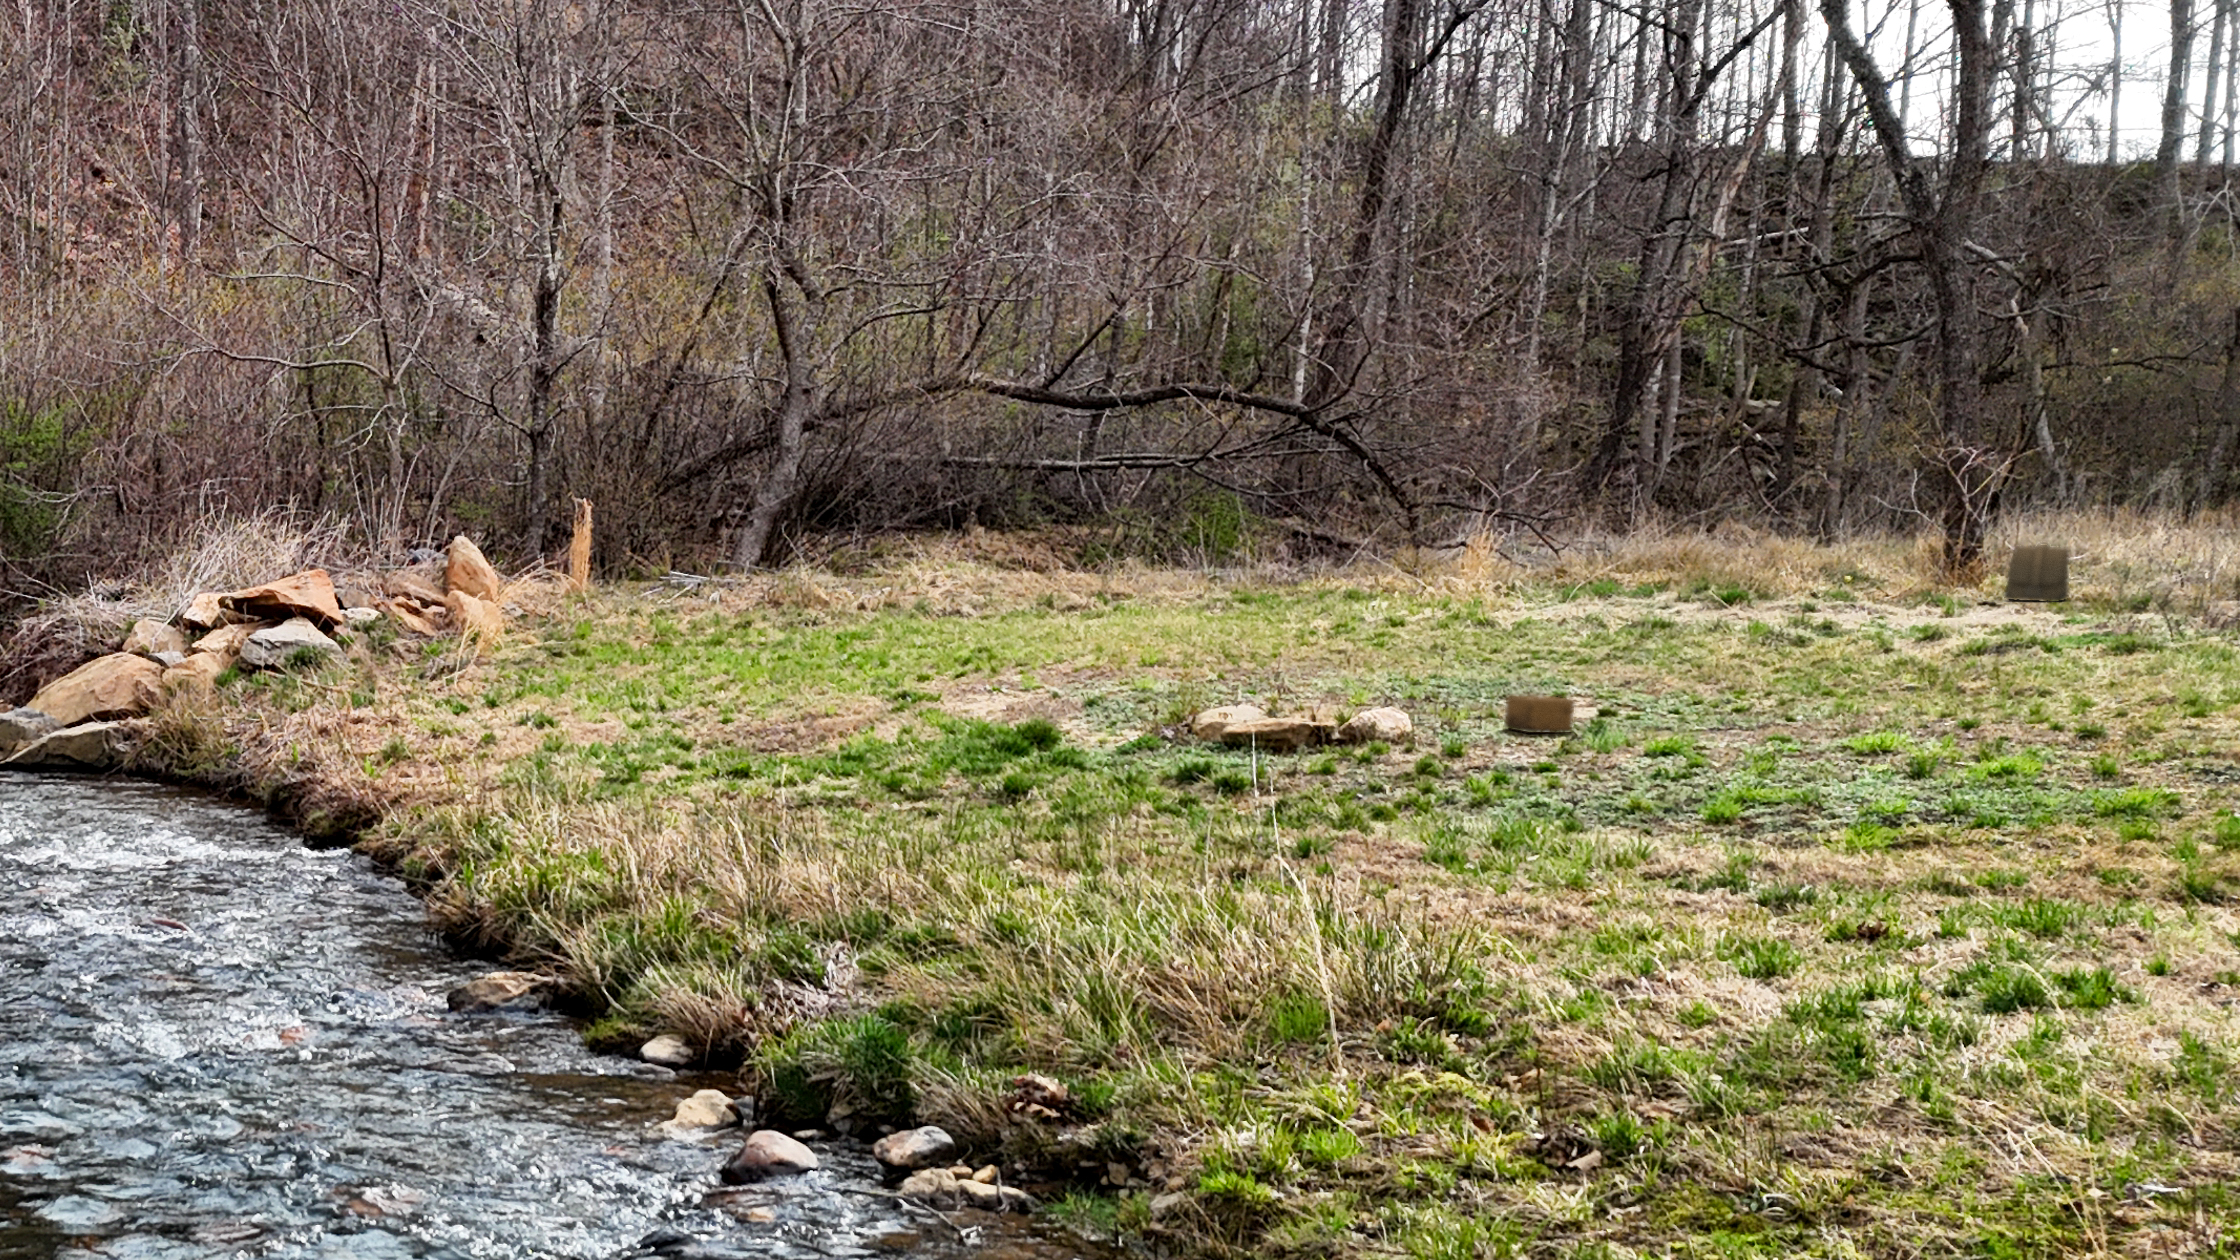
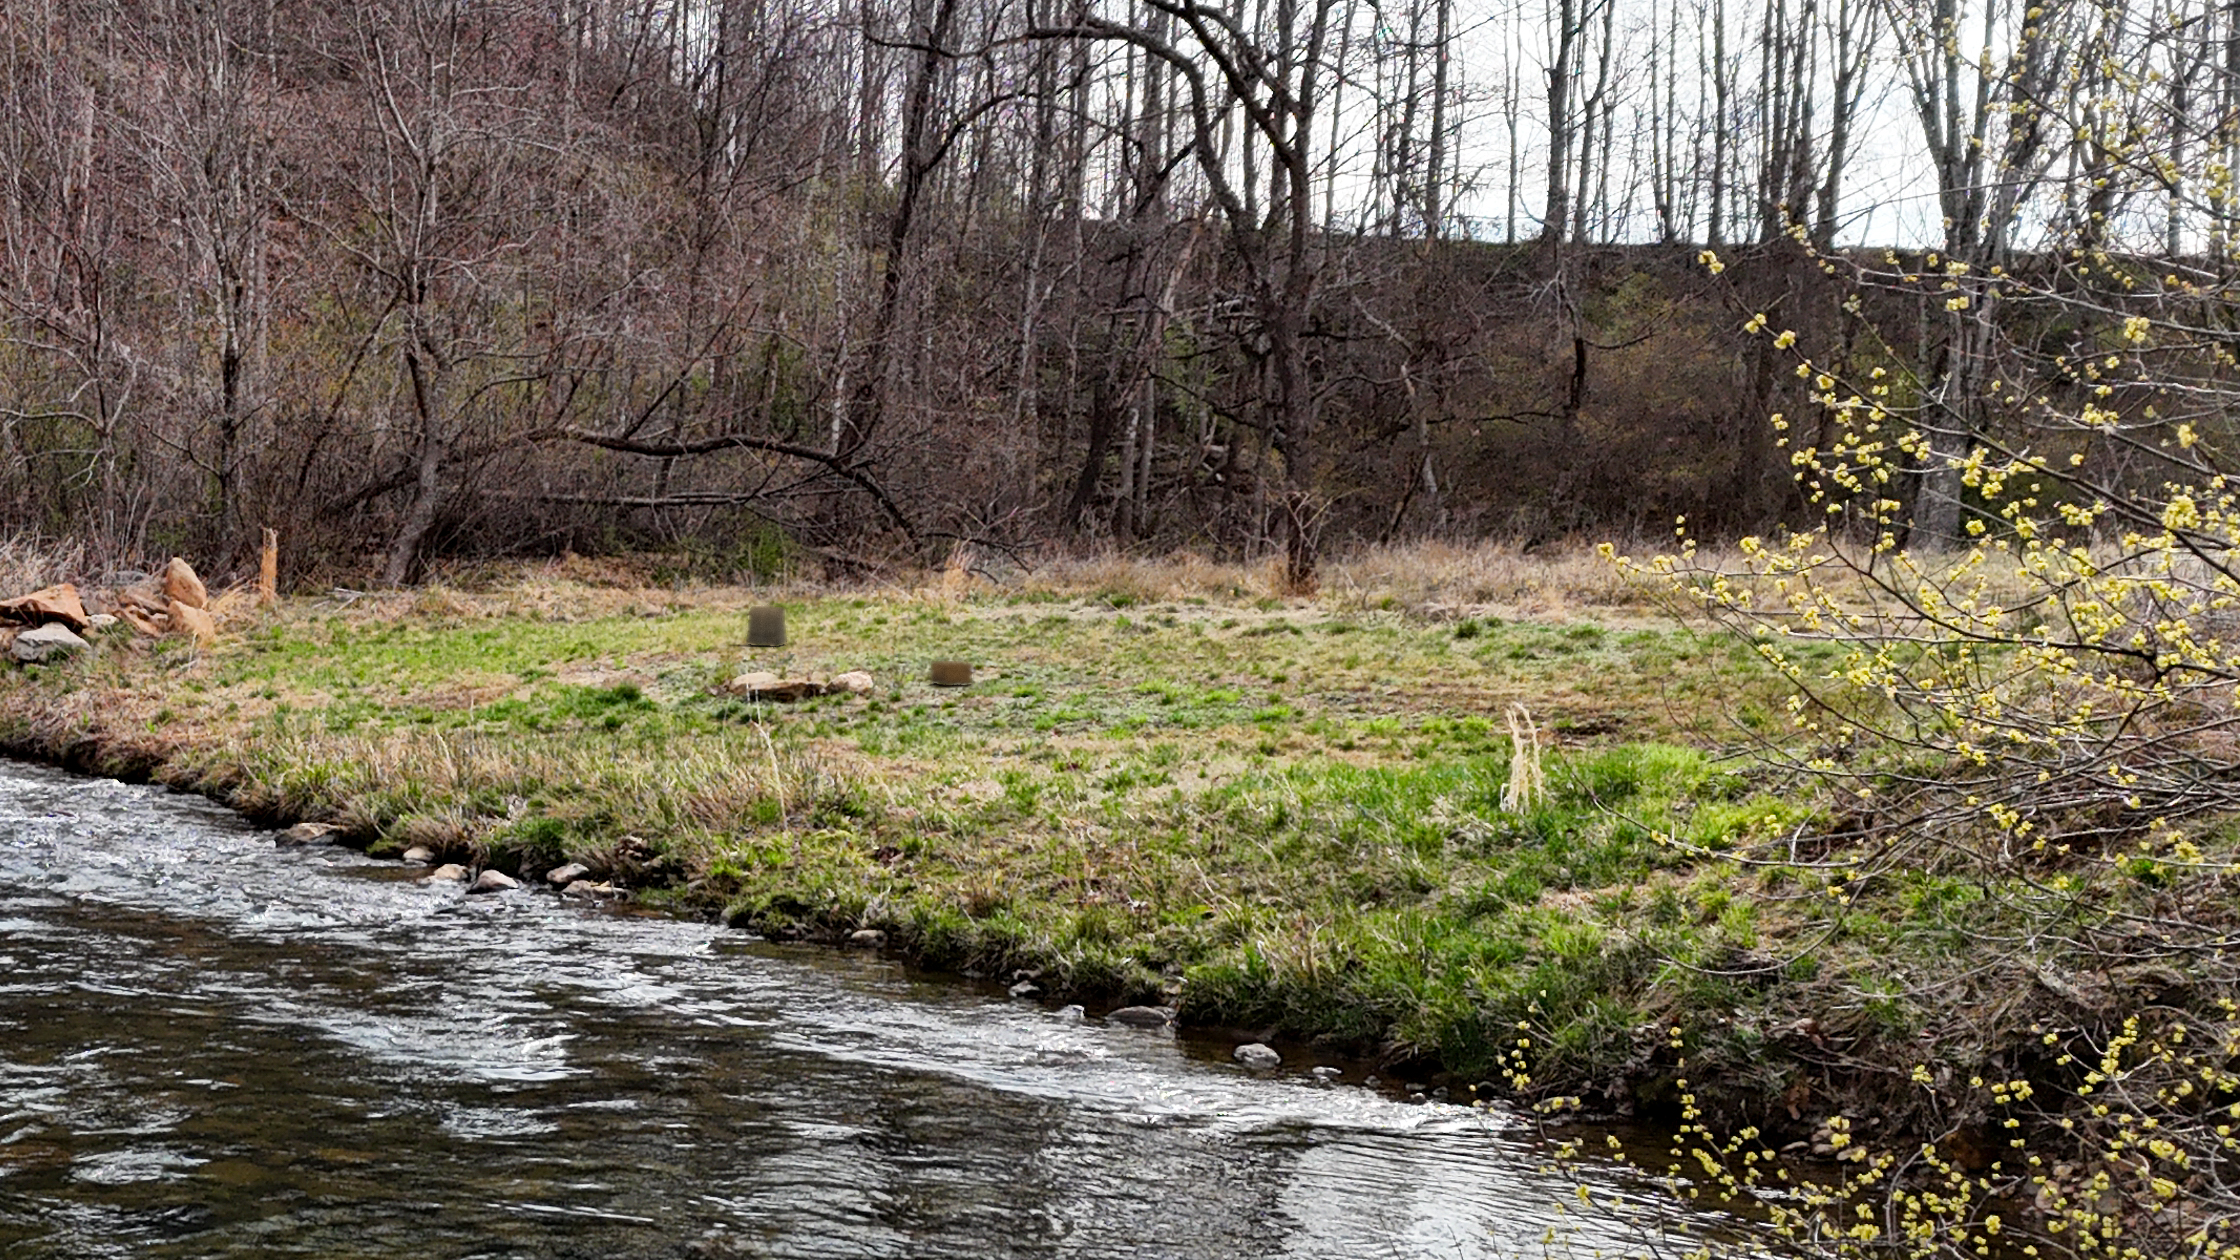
backpack: present [2004,544,2070,602] -> present [746,604,787,647]

